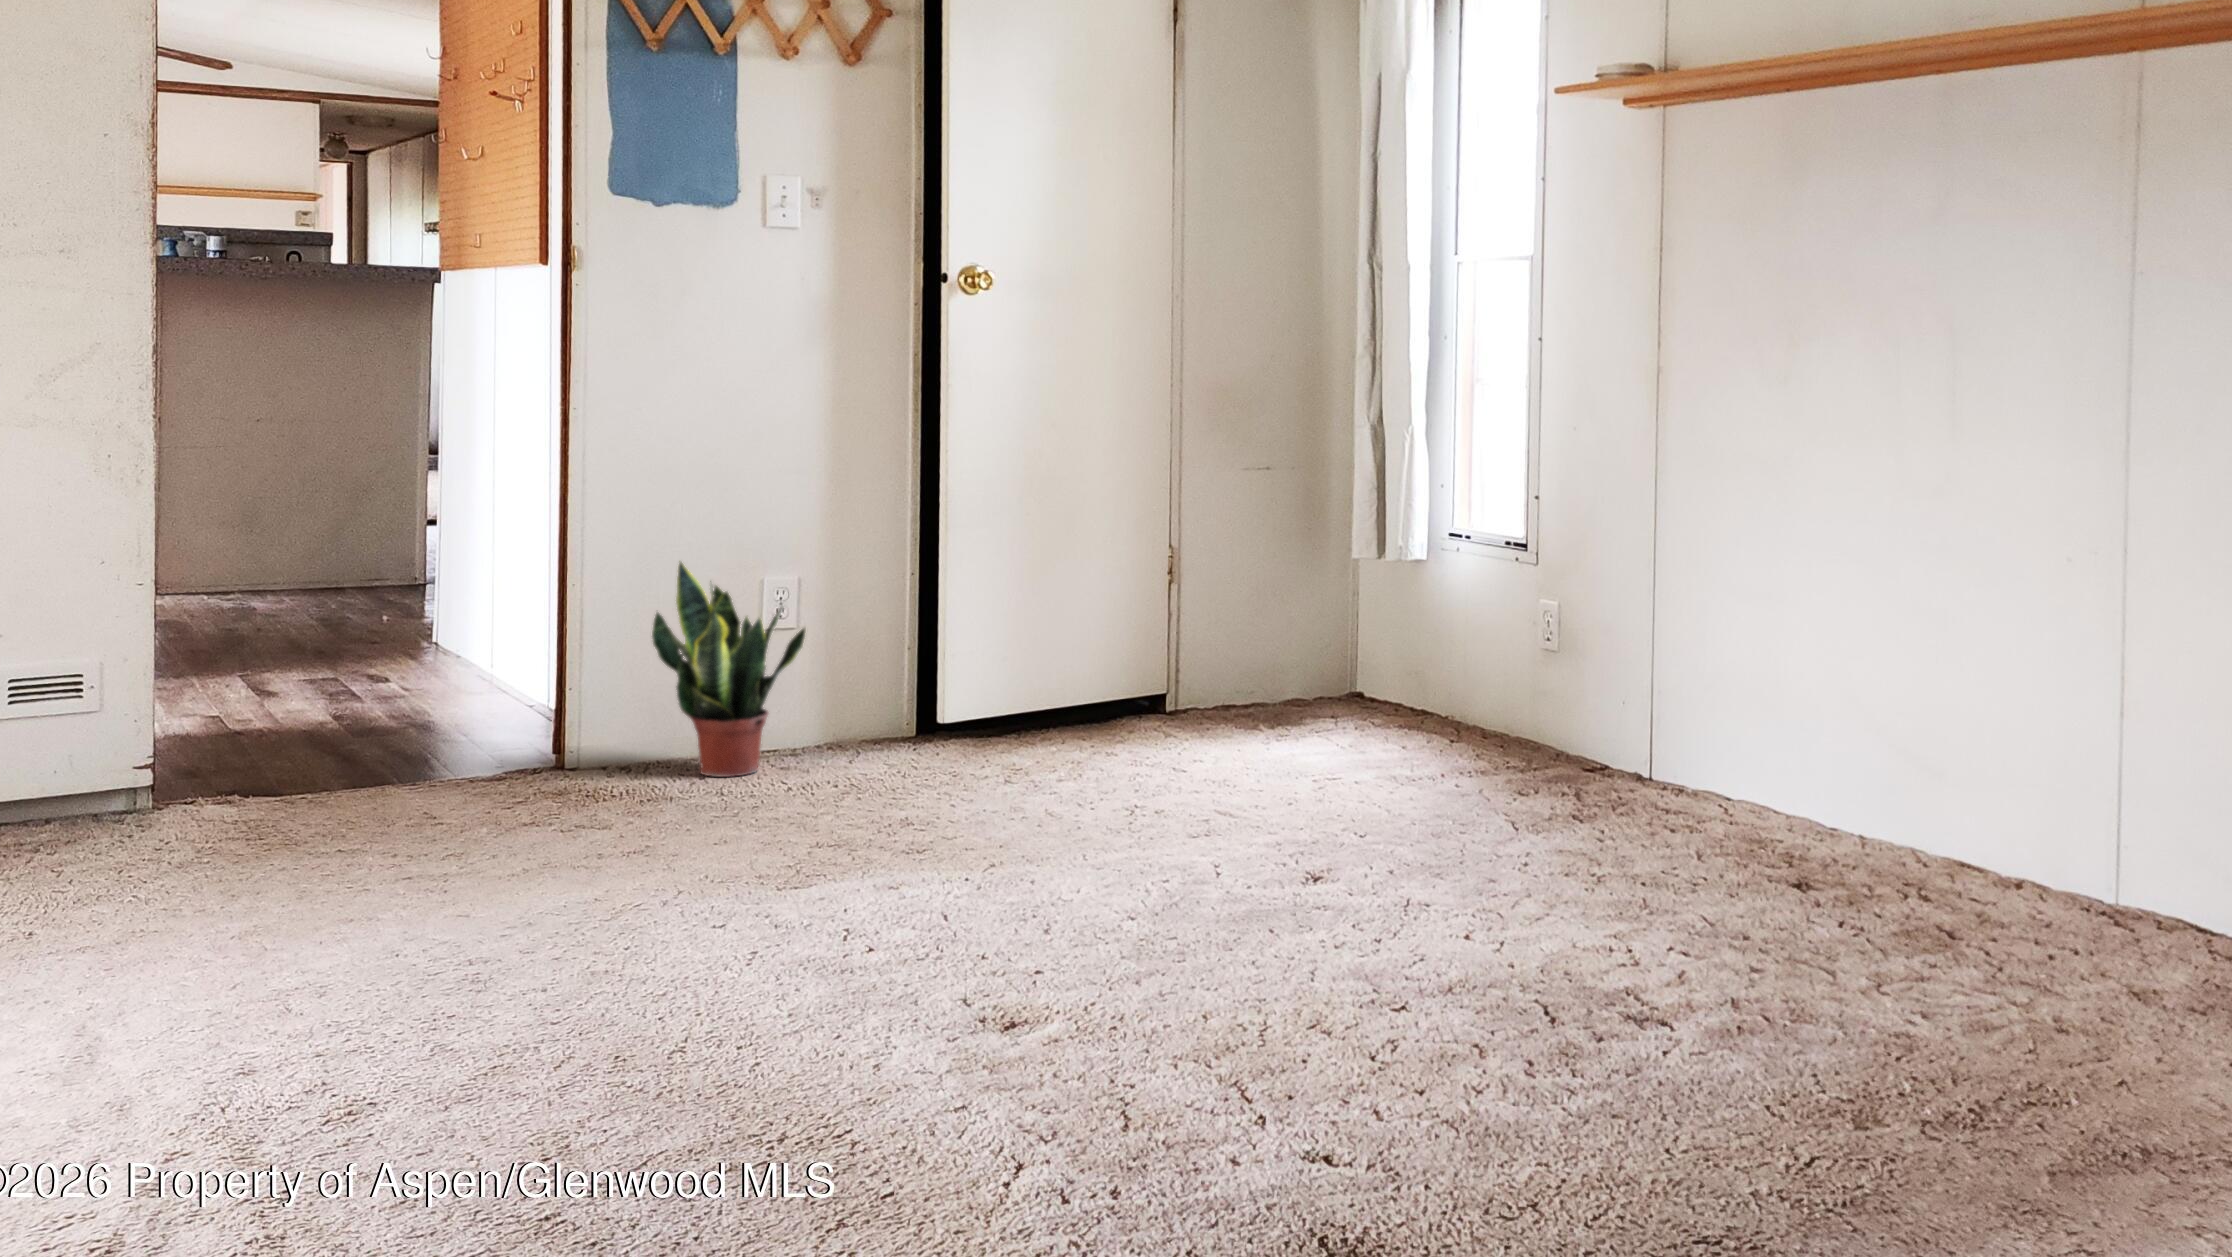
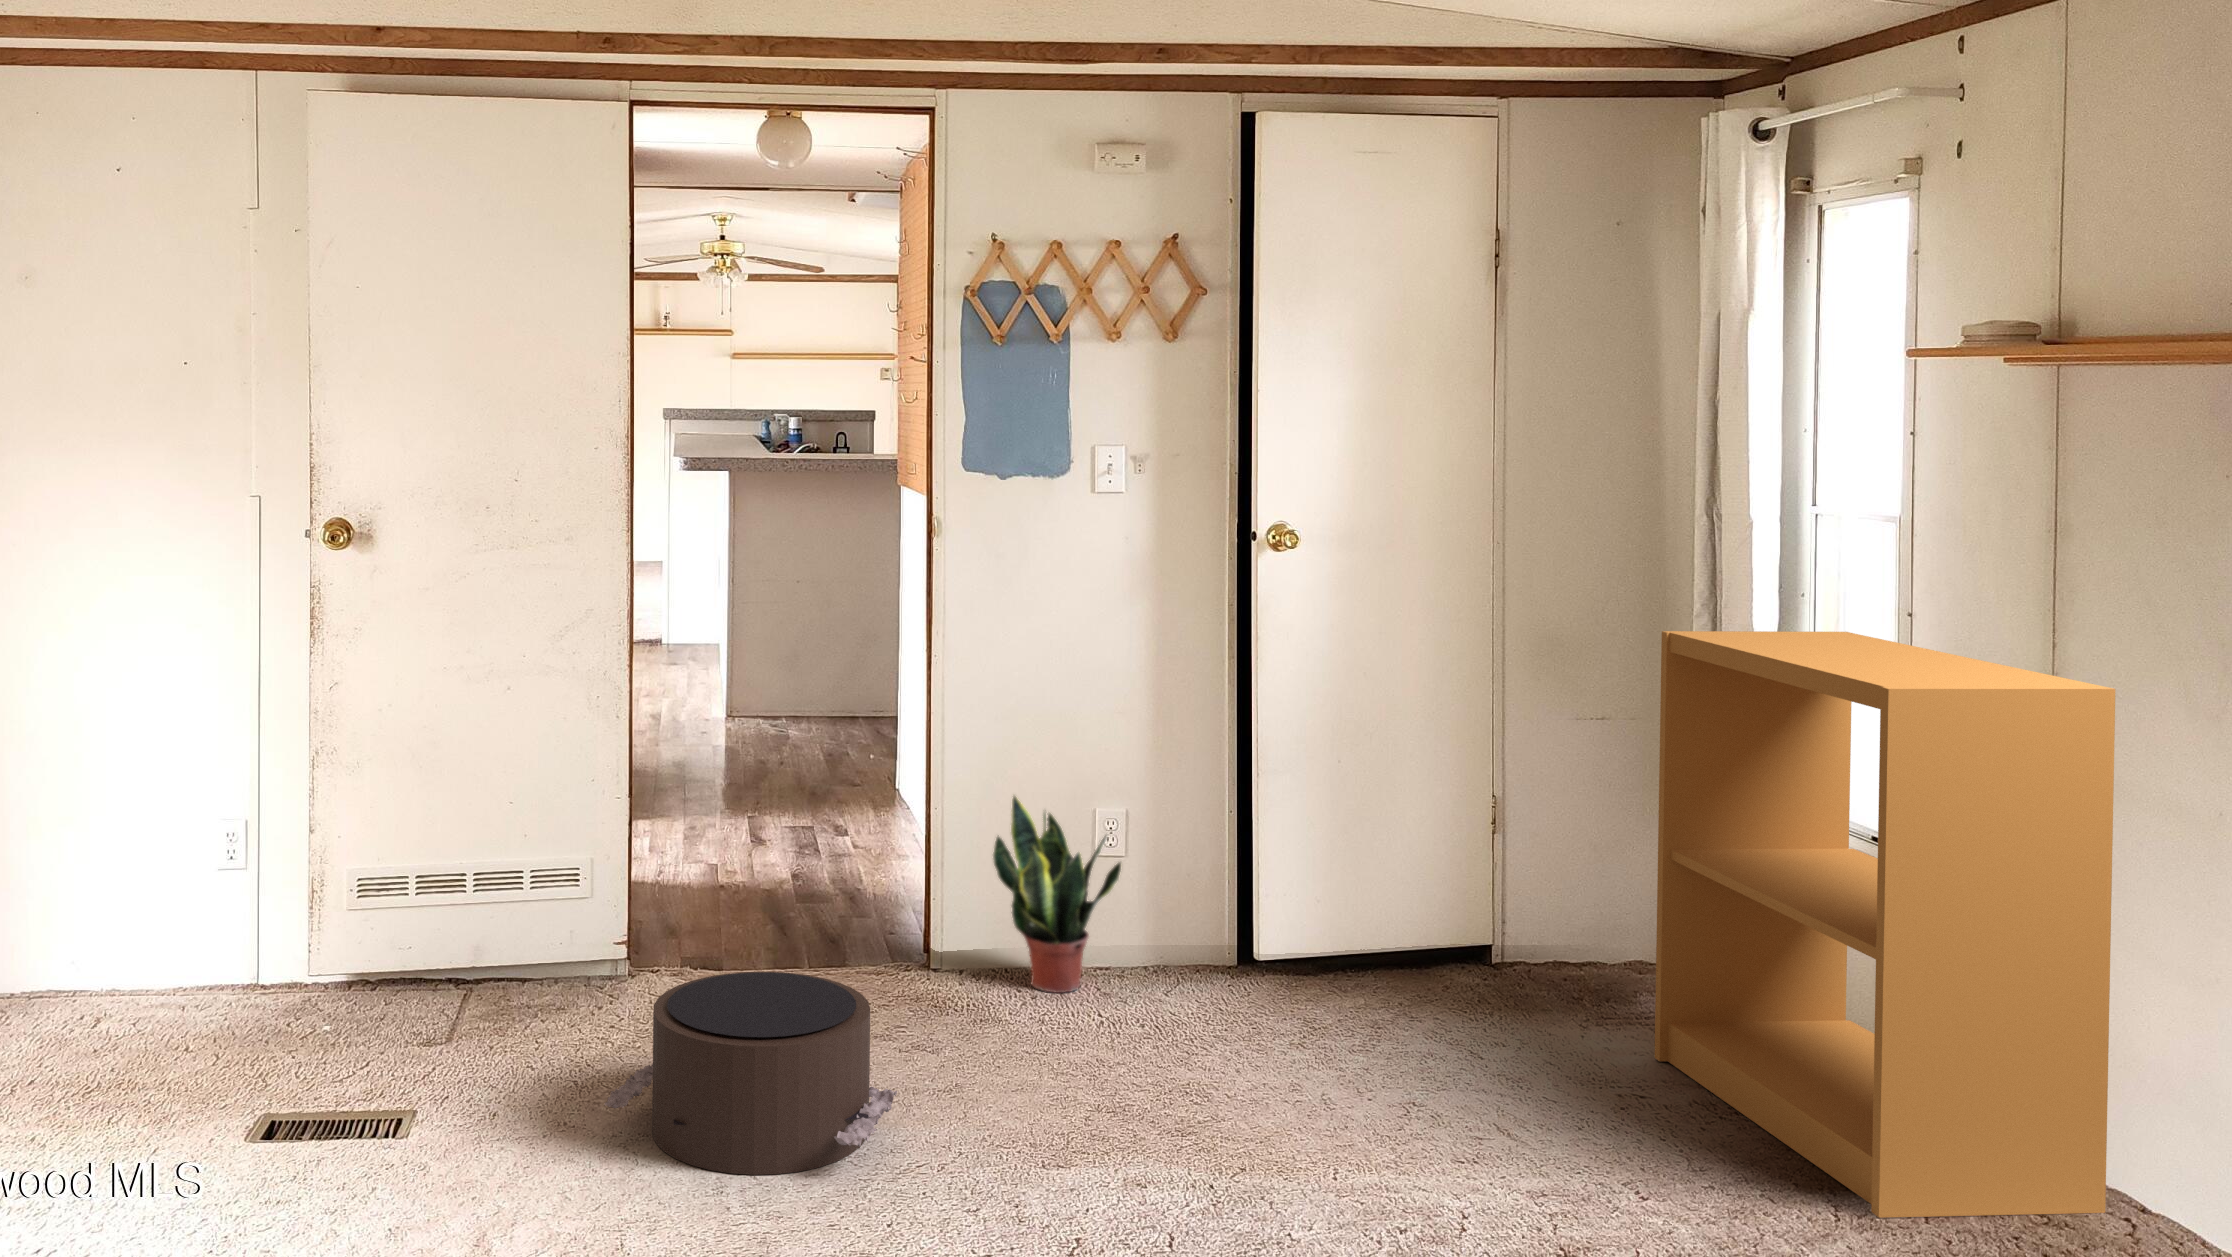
bookshelf: none [1335,354,1704,821] -> present [1655,631,2115,1218]
pouf: none [206,744,599,956] -> present [604,972,897,1175]

